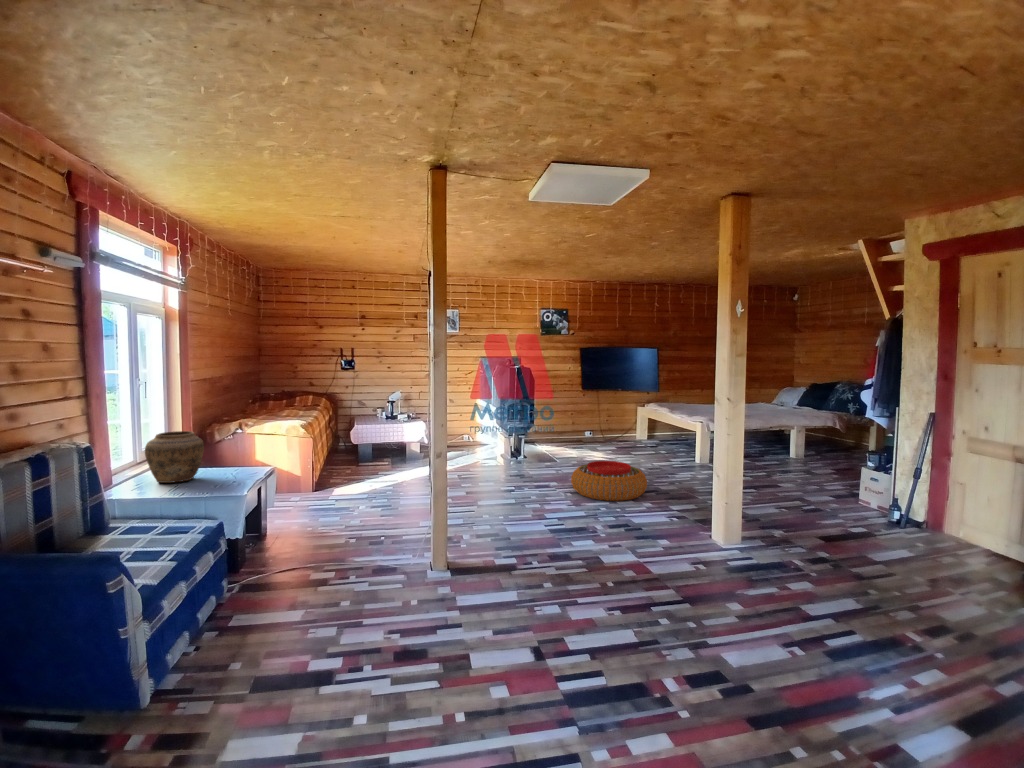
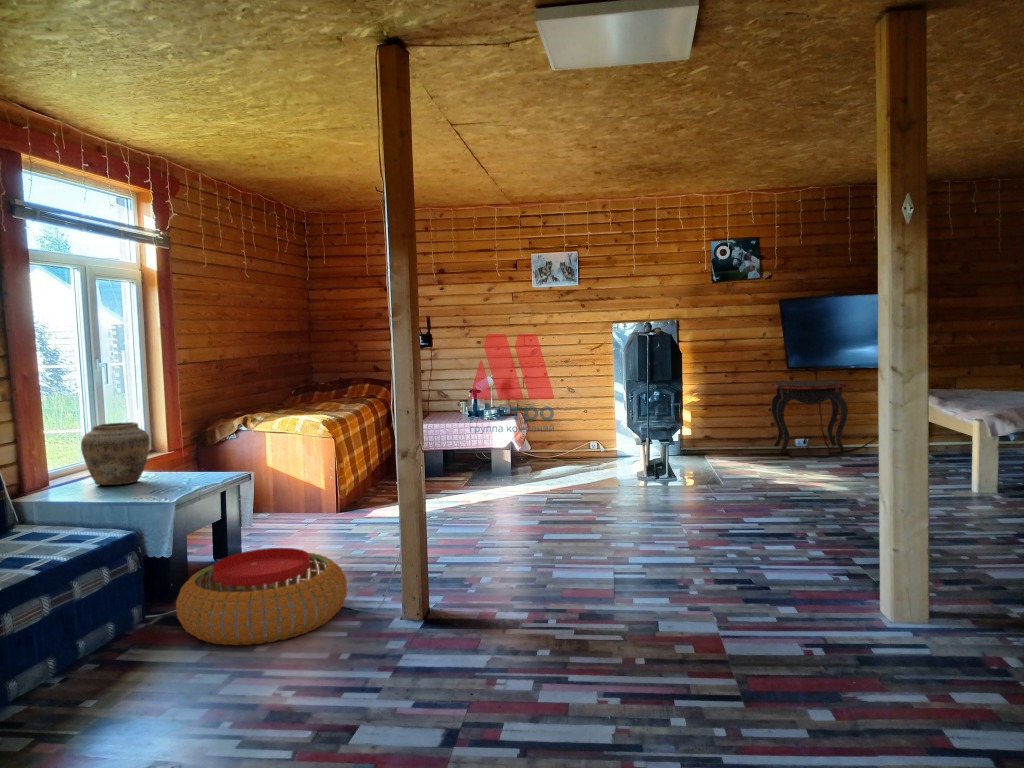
side table: none [573,397,619,441] -> present [771,380,848,452]
pouf: present [571,461,647,501] -> present [176,548,348,645]

